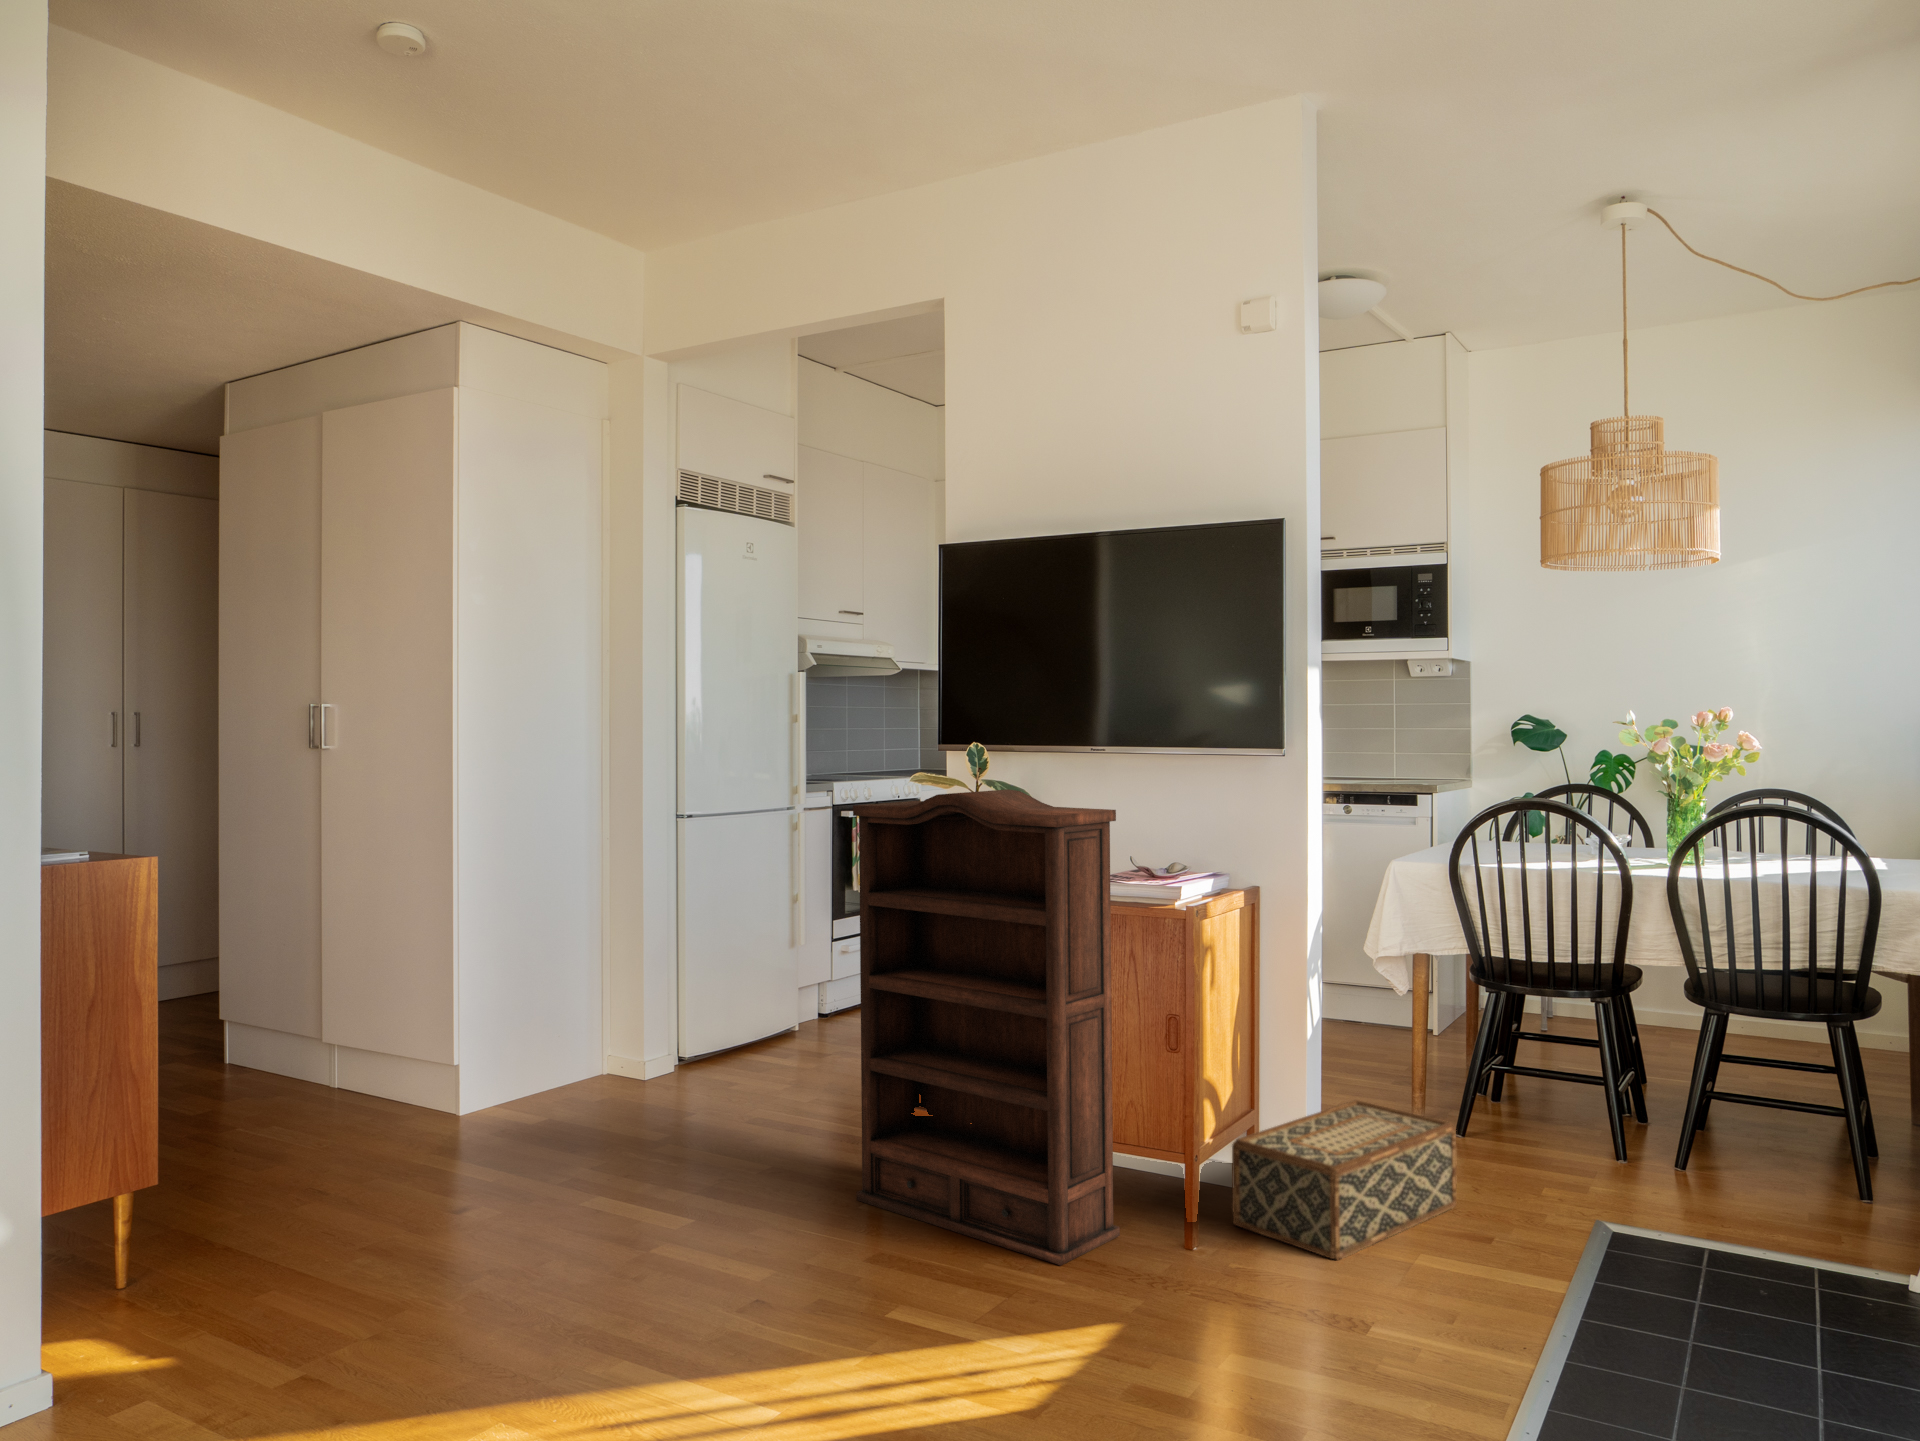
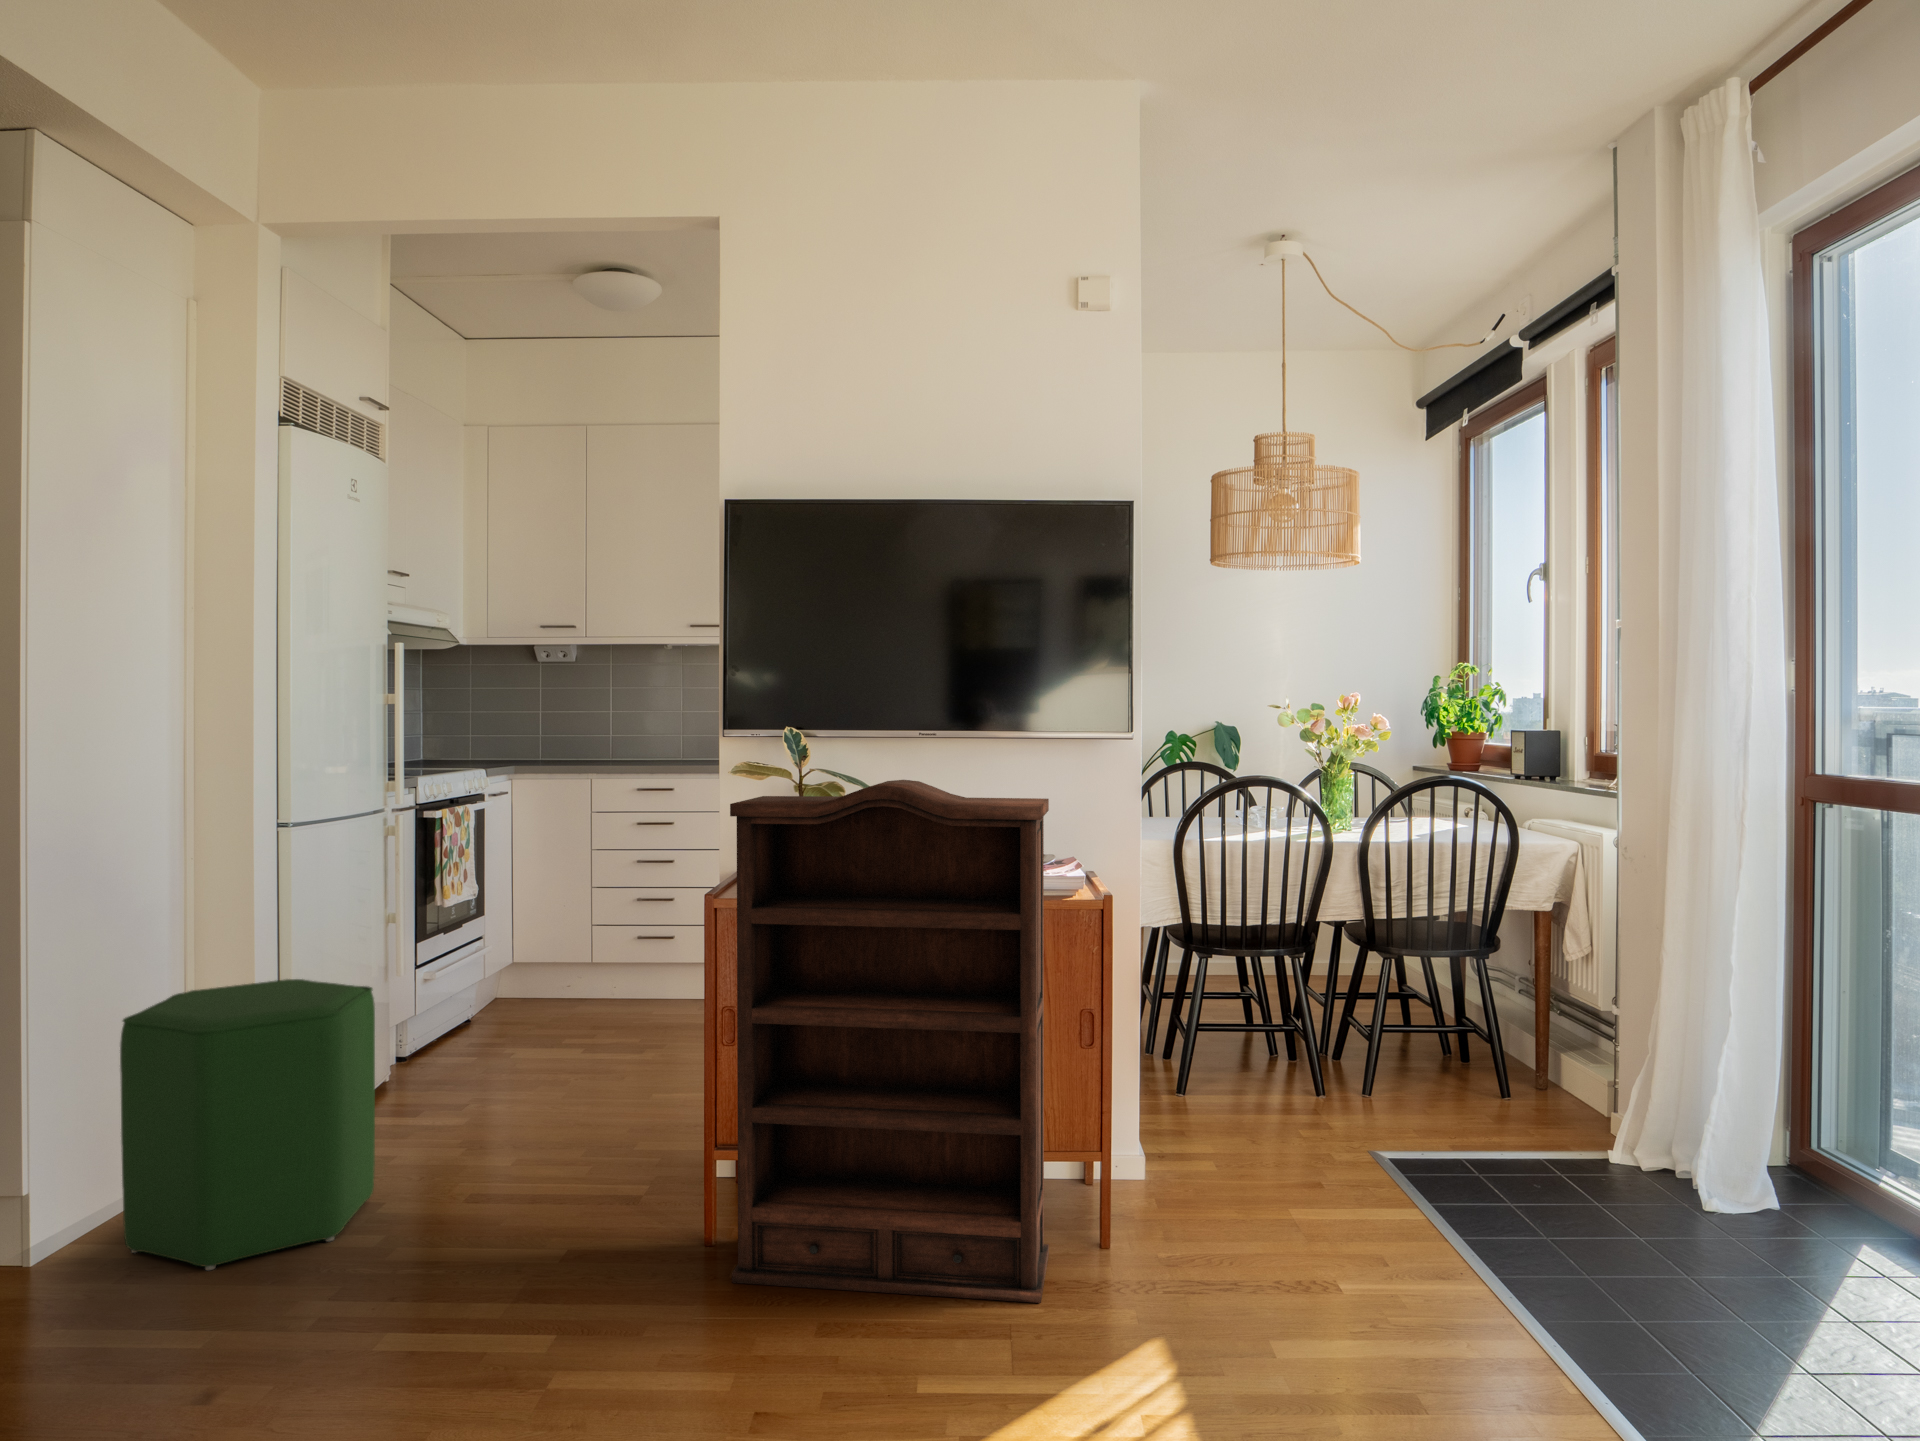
ottoman: none [538,930,704,1125] -> present [120,979,375,1271]
woven basket: present [1232,1100,1456,1260] -> none [1125,1070,1264,1229]

